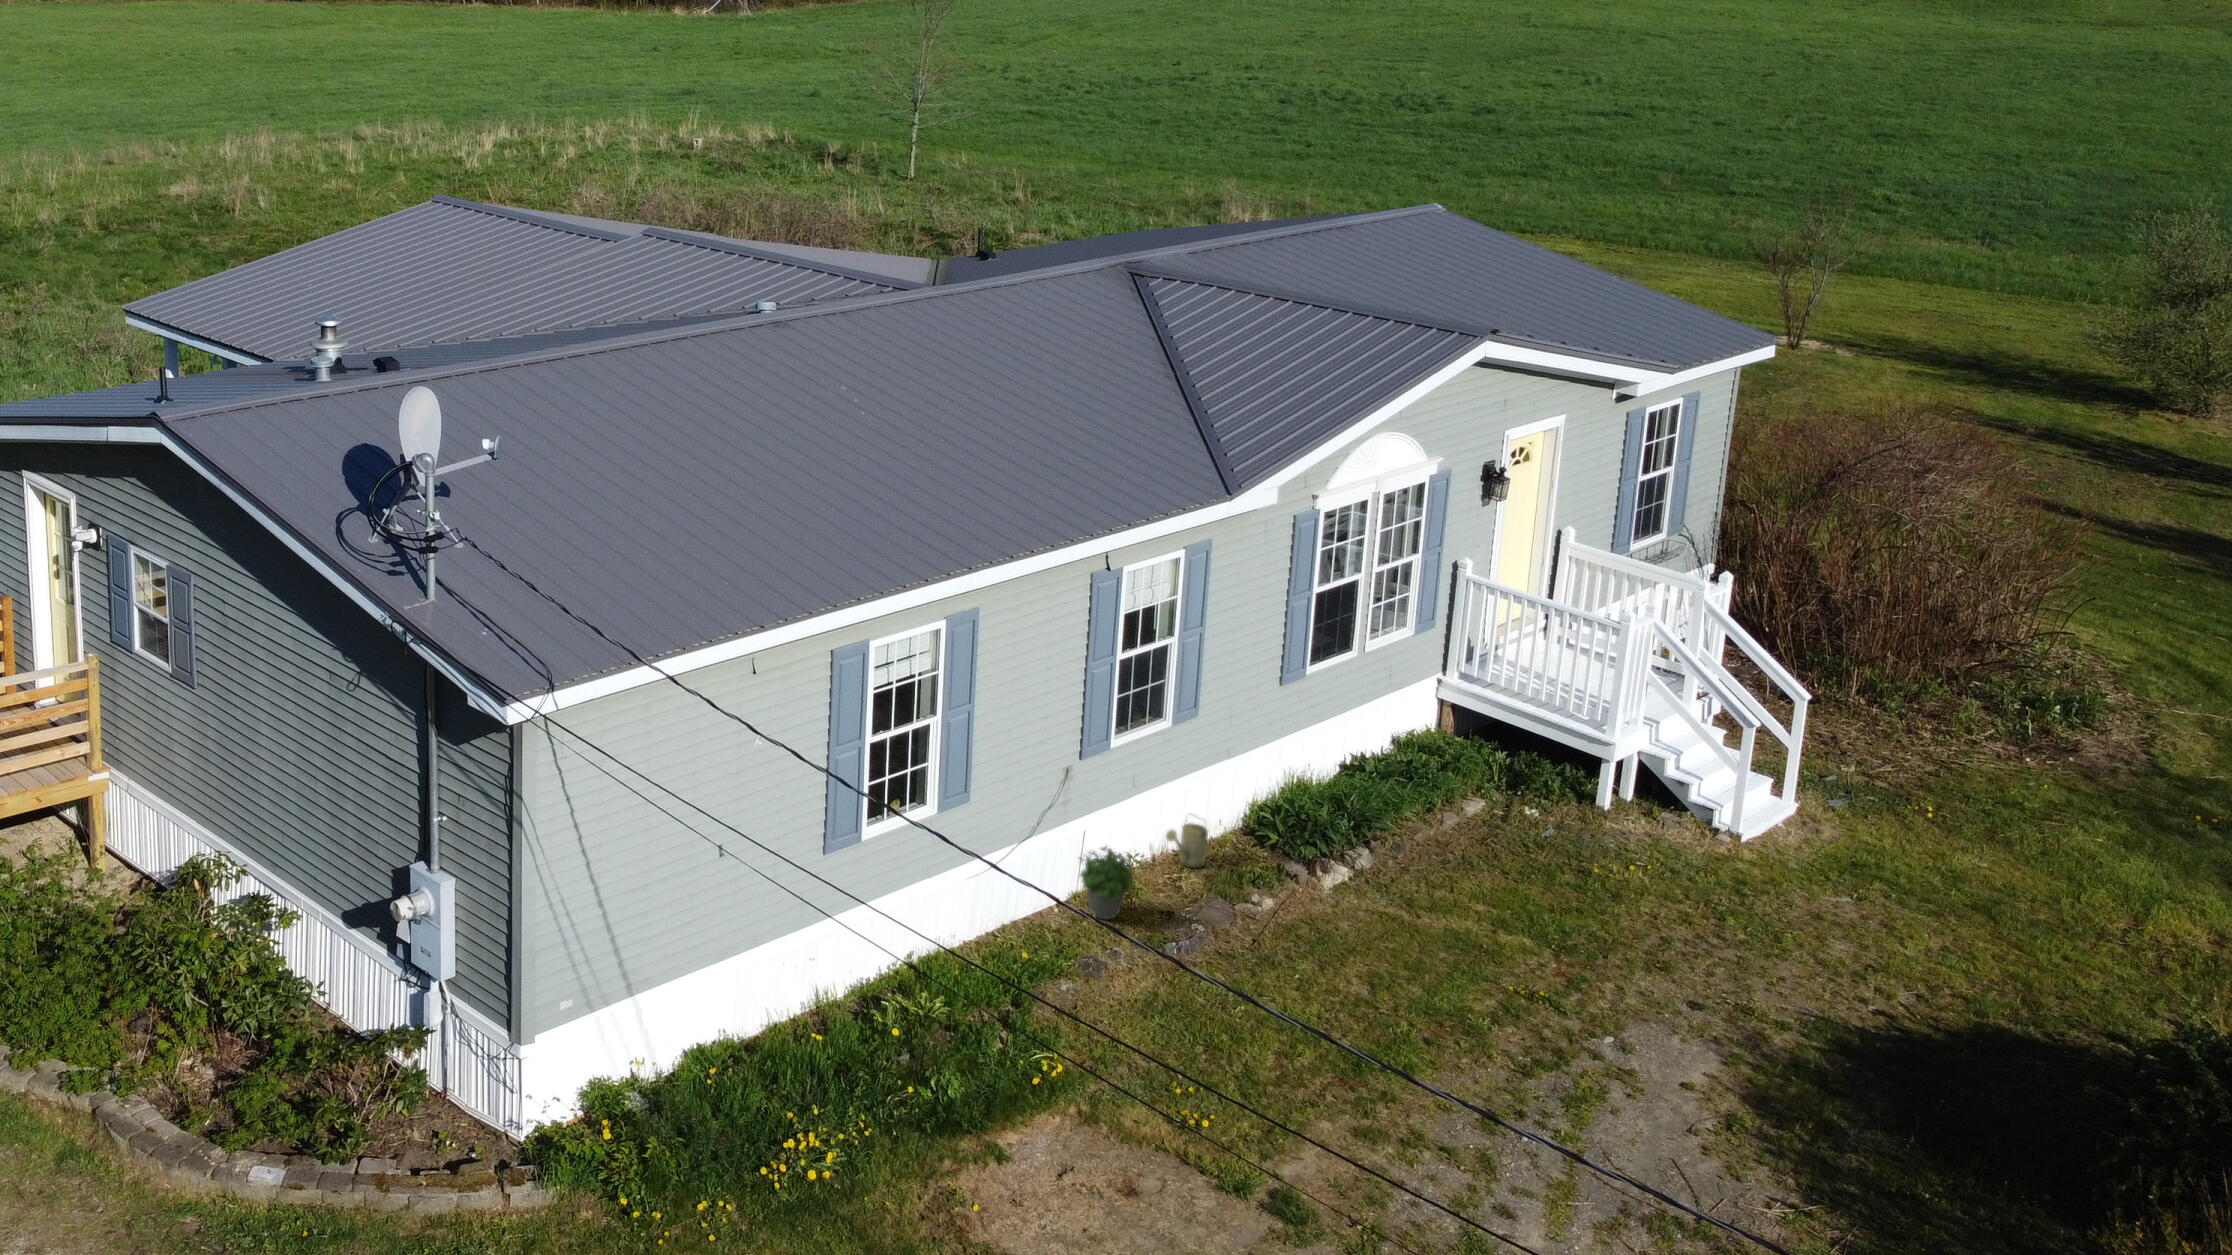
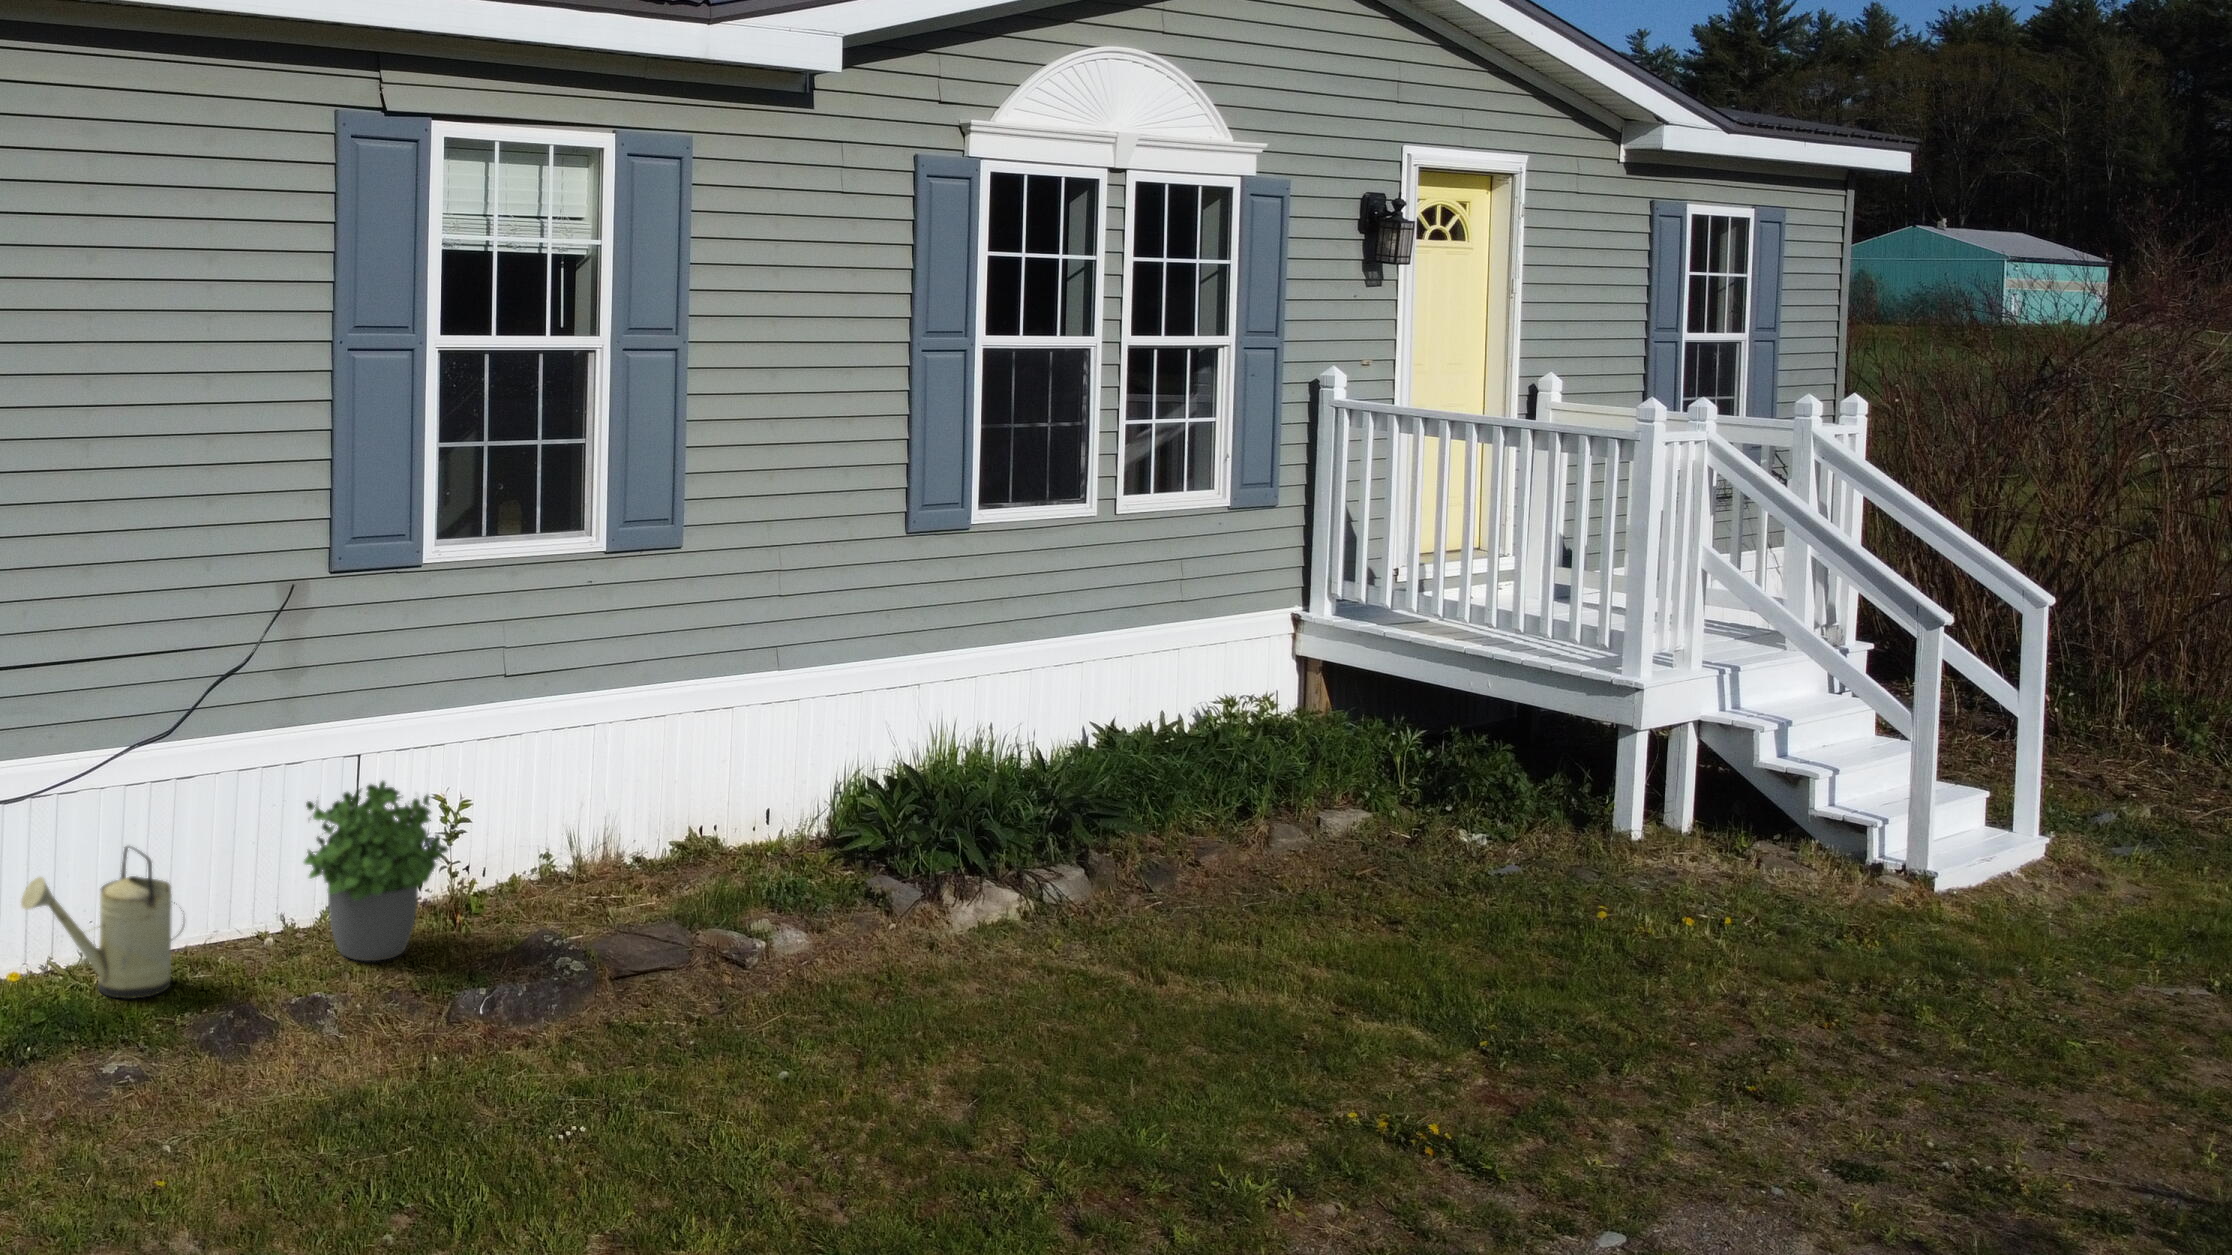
watering can: present [1166,820,1208,869] -> present [21,846,175,999]

